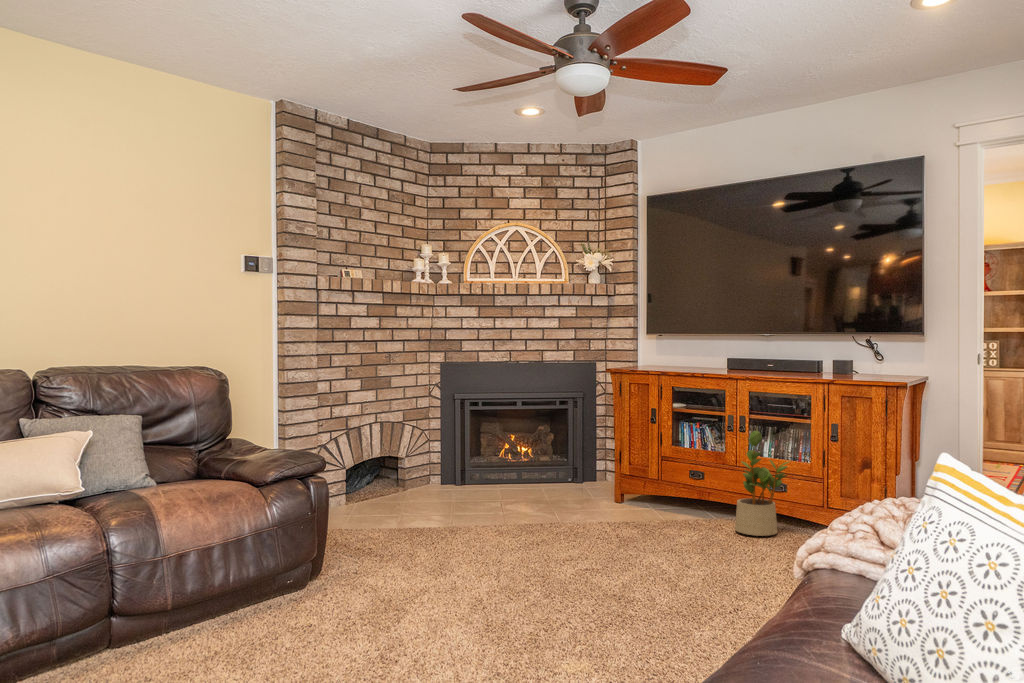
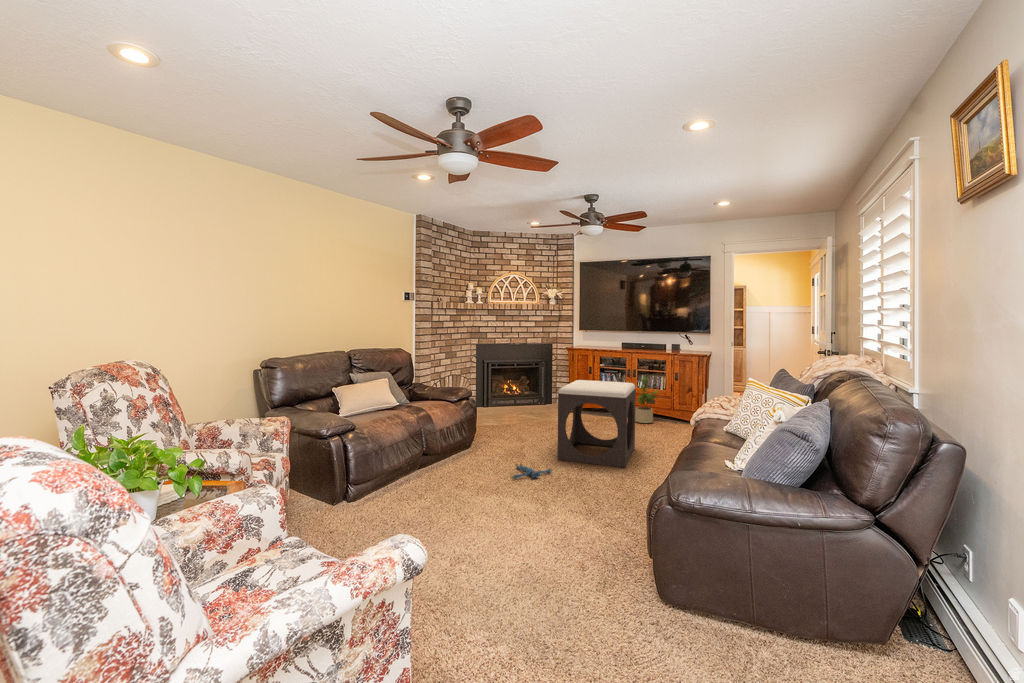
footstool: none [468,429,675,643] -> present [558,380,636,468]
plush toy: none [306,611,420,653] -> present [511,463,552,479]

